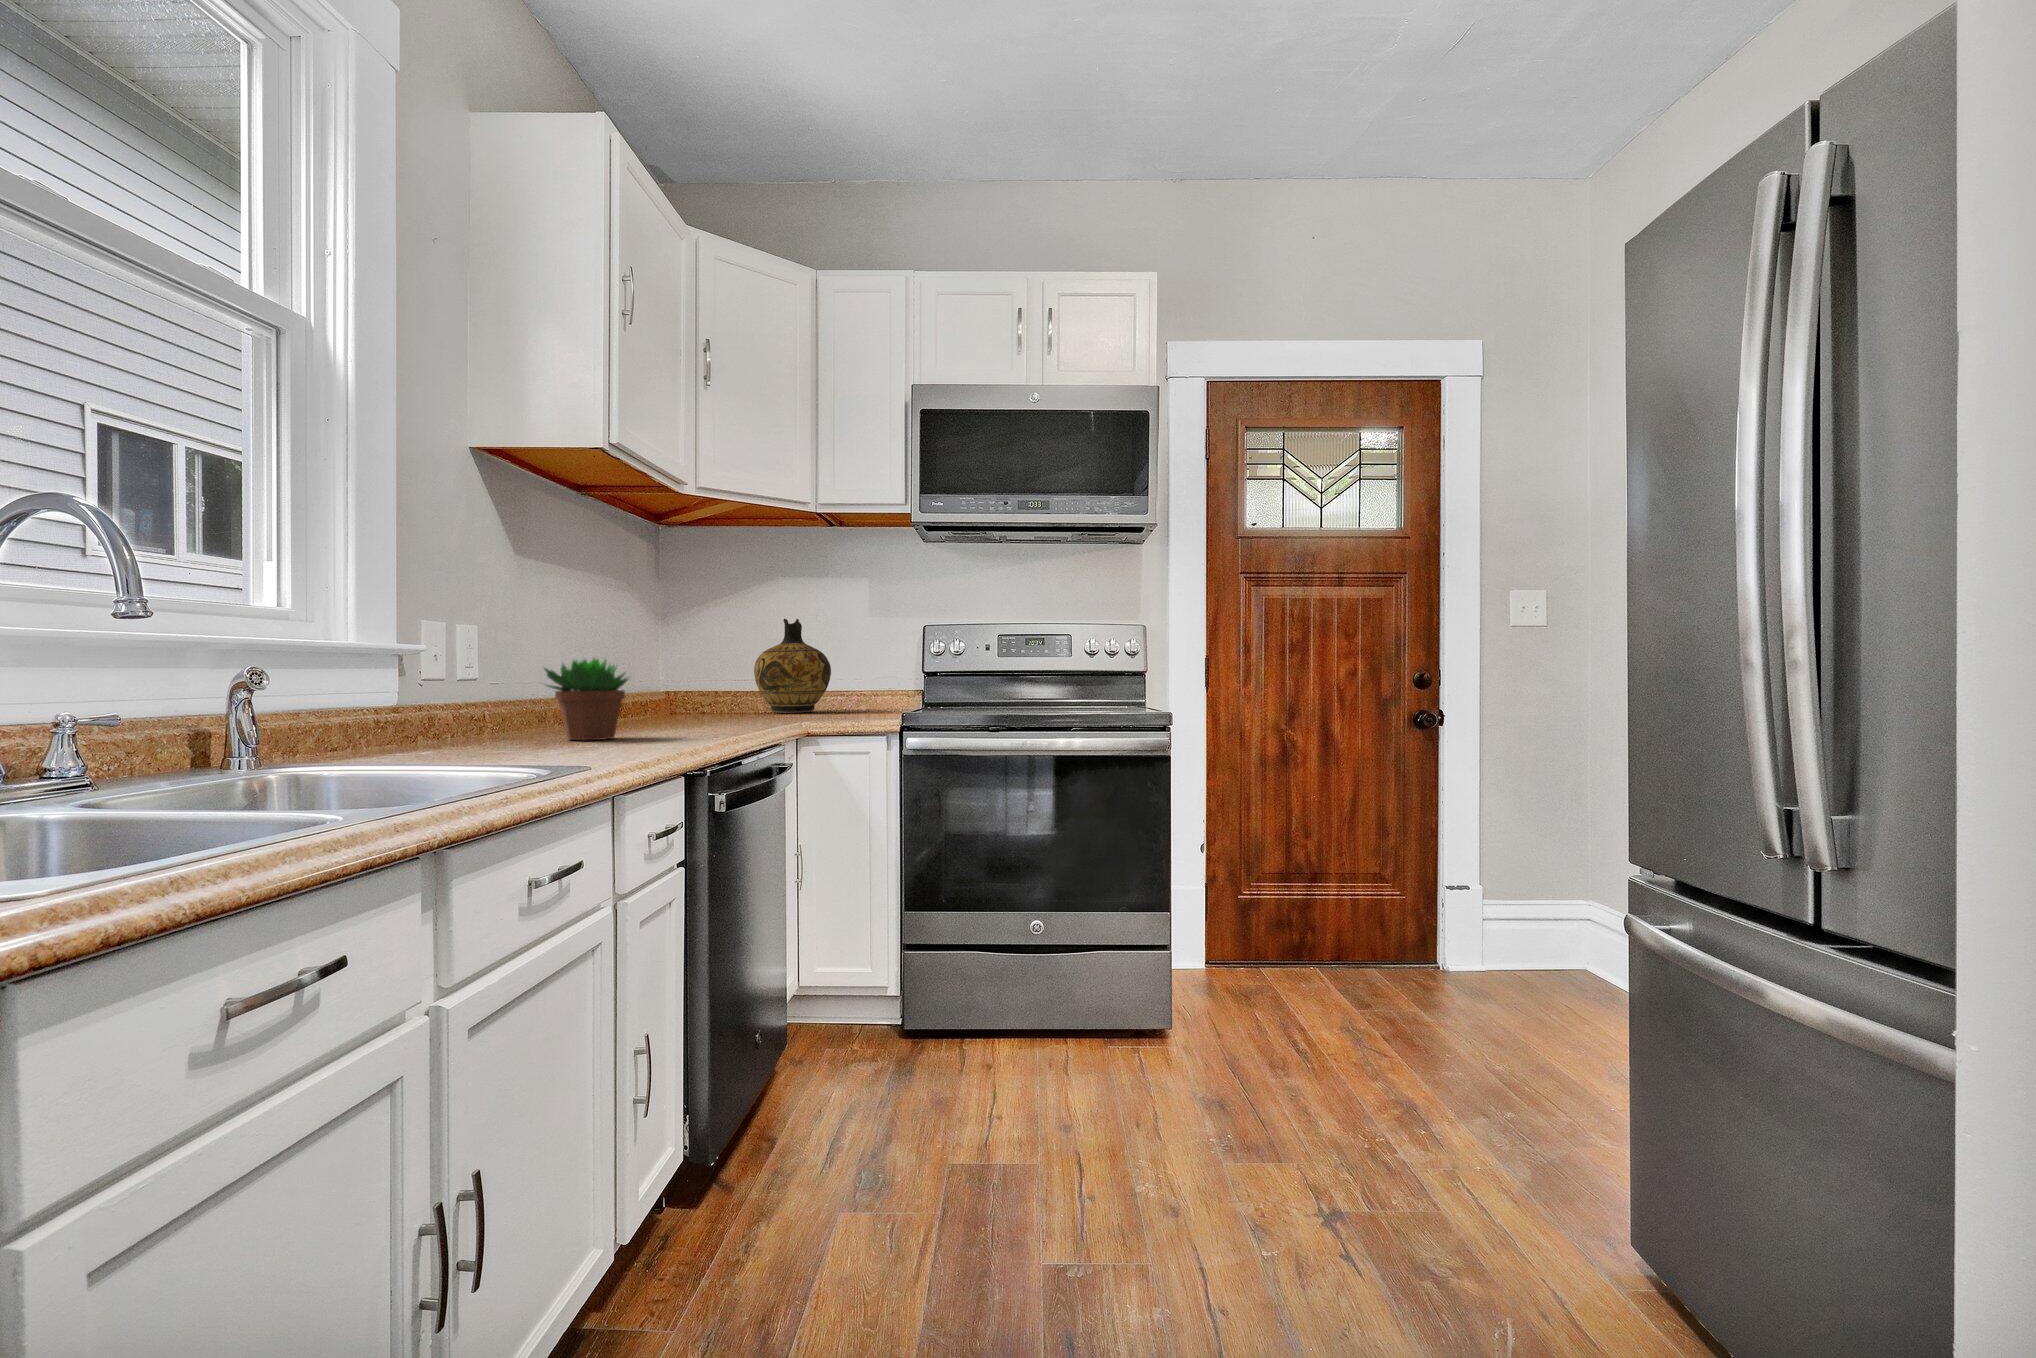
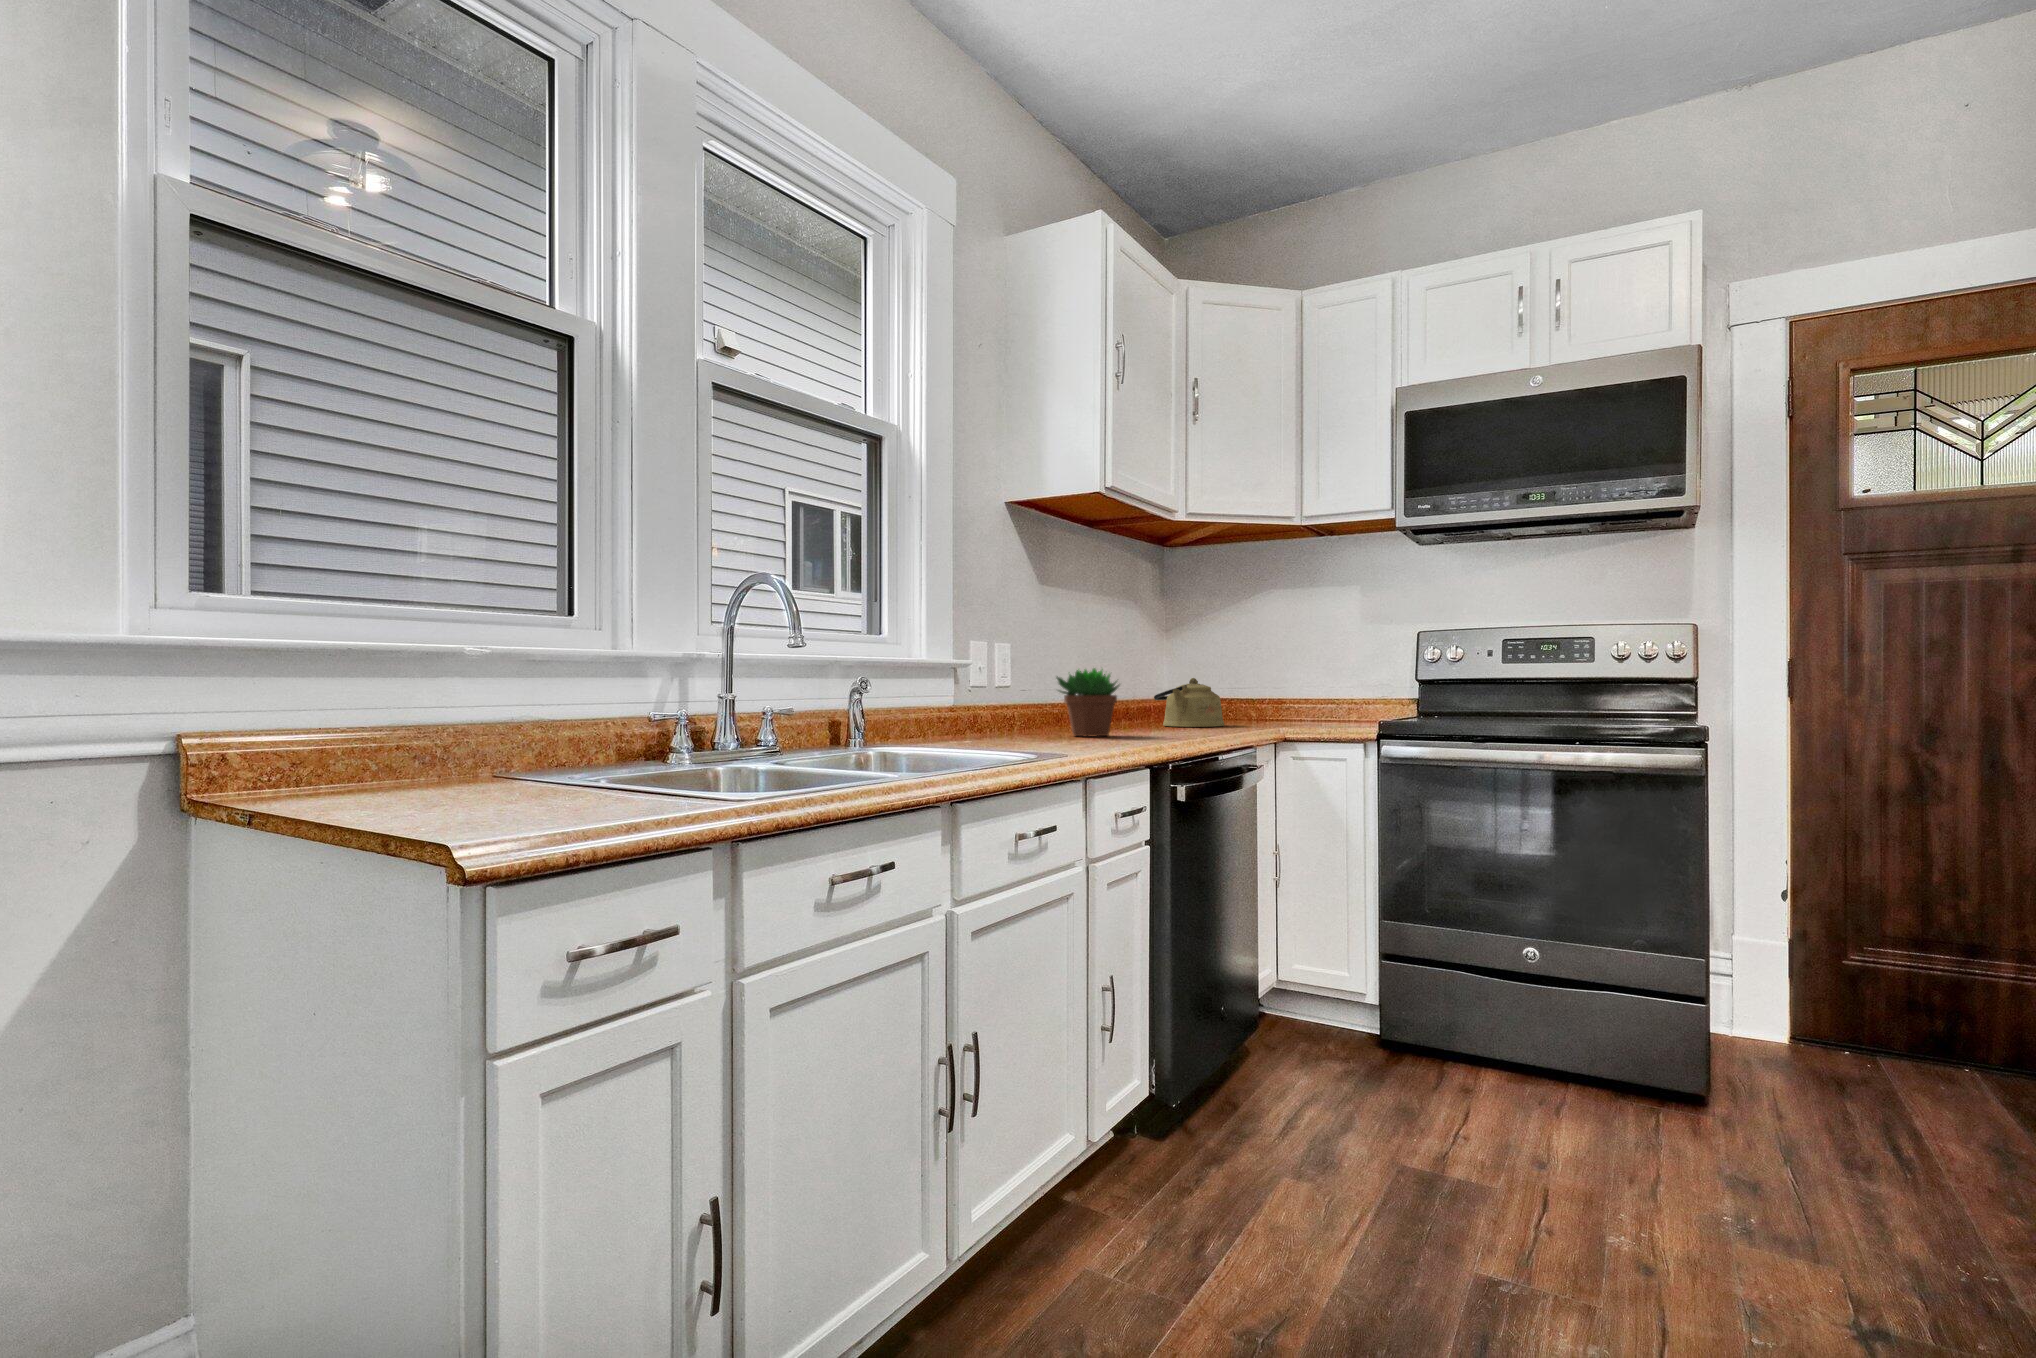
ceramic jug: present [754,619,831,713] -> none [1248,629,1322,719]
kettle: none [657,670,738,724] -> present [1154,678,1224,727]

